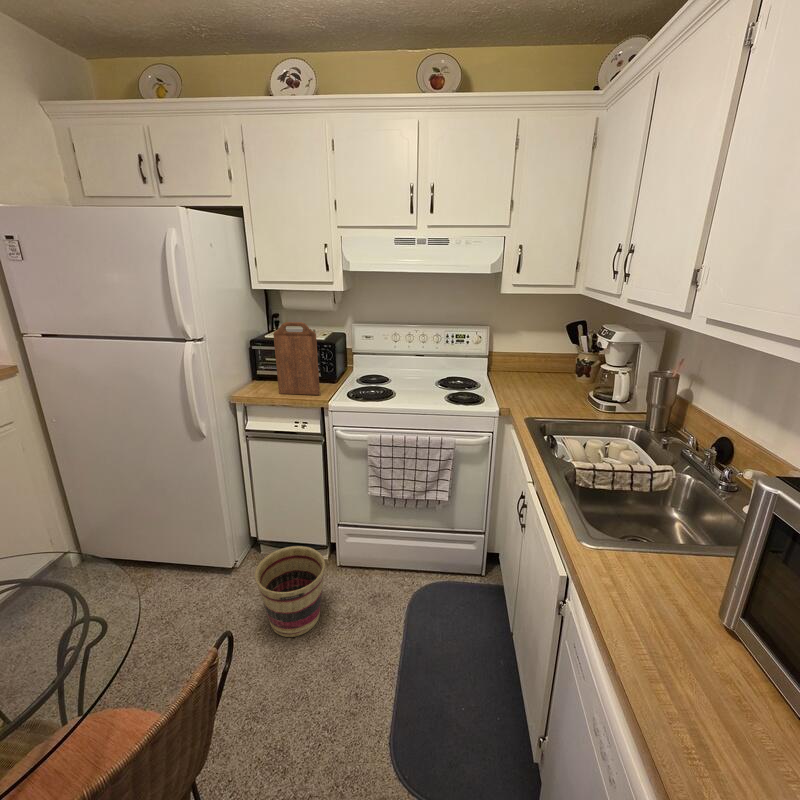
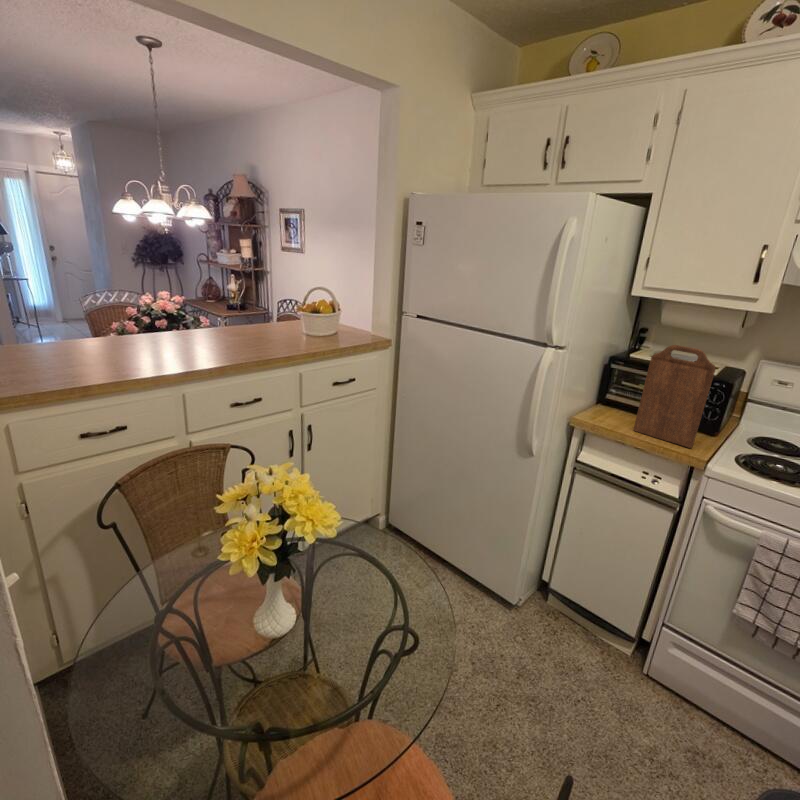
basket: present [255,546,325,637] -> none [545,617,638,738]

